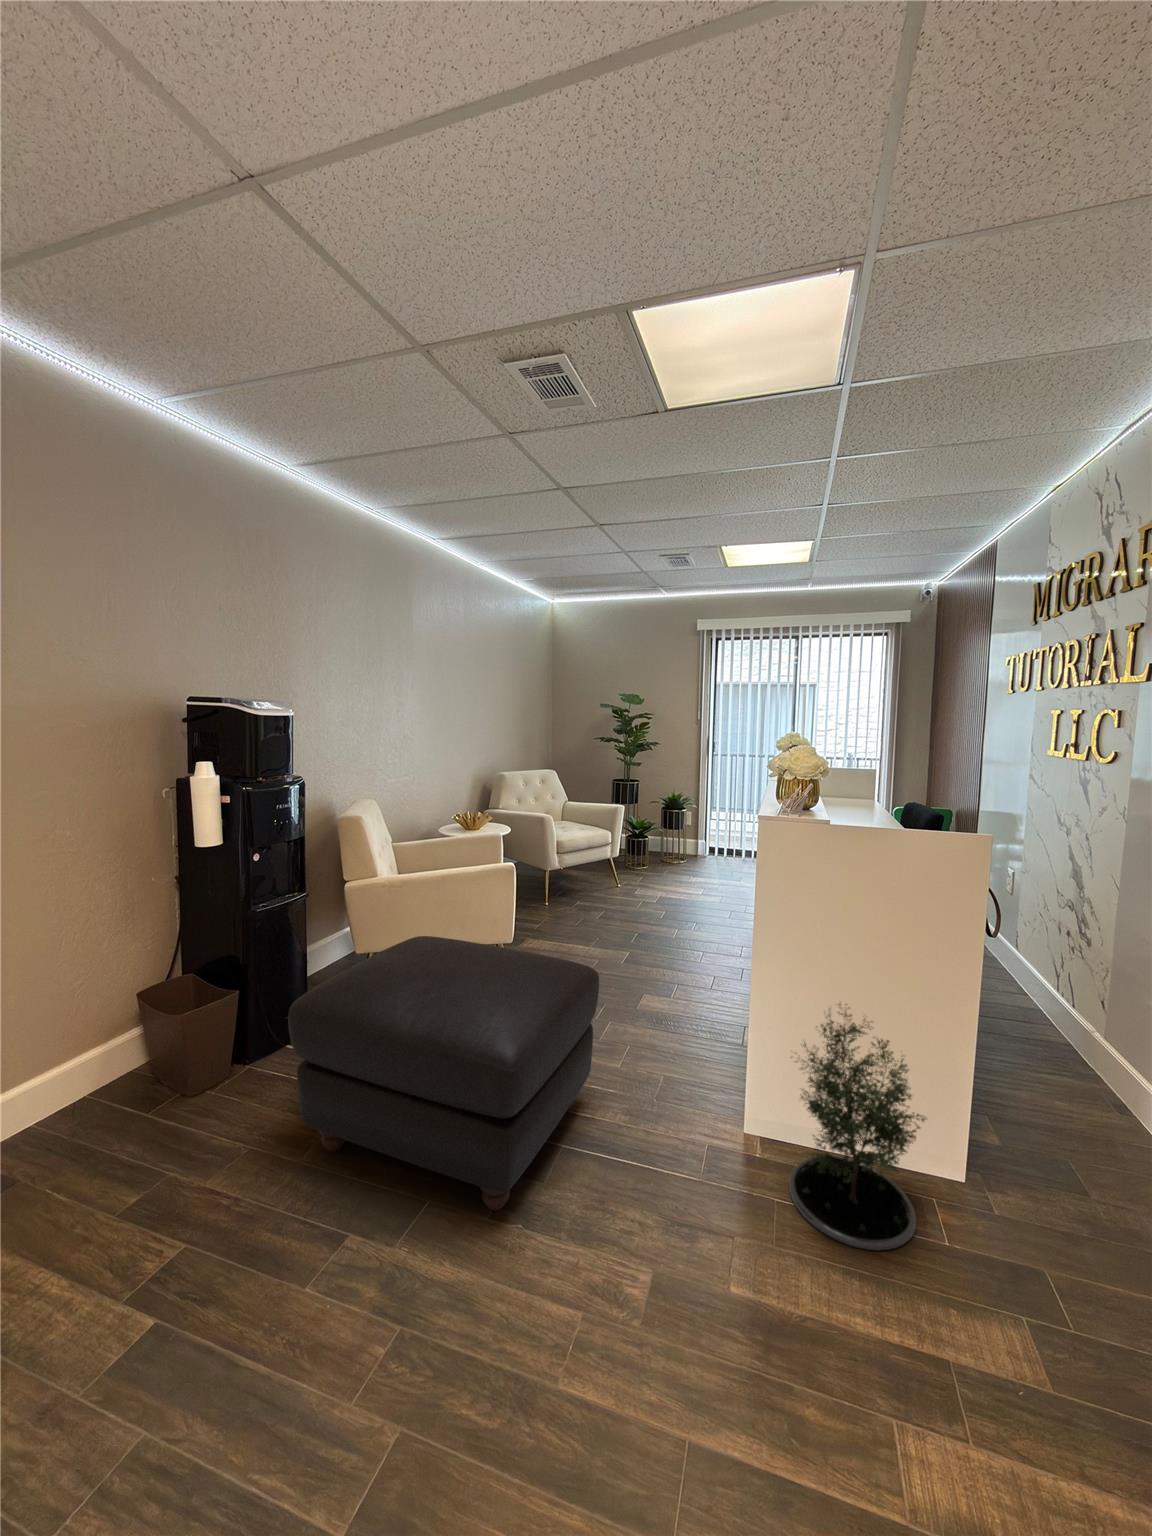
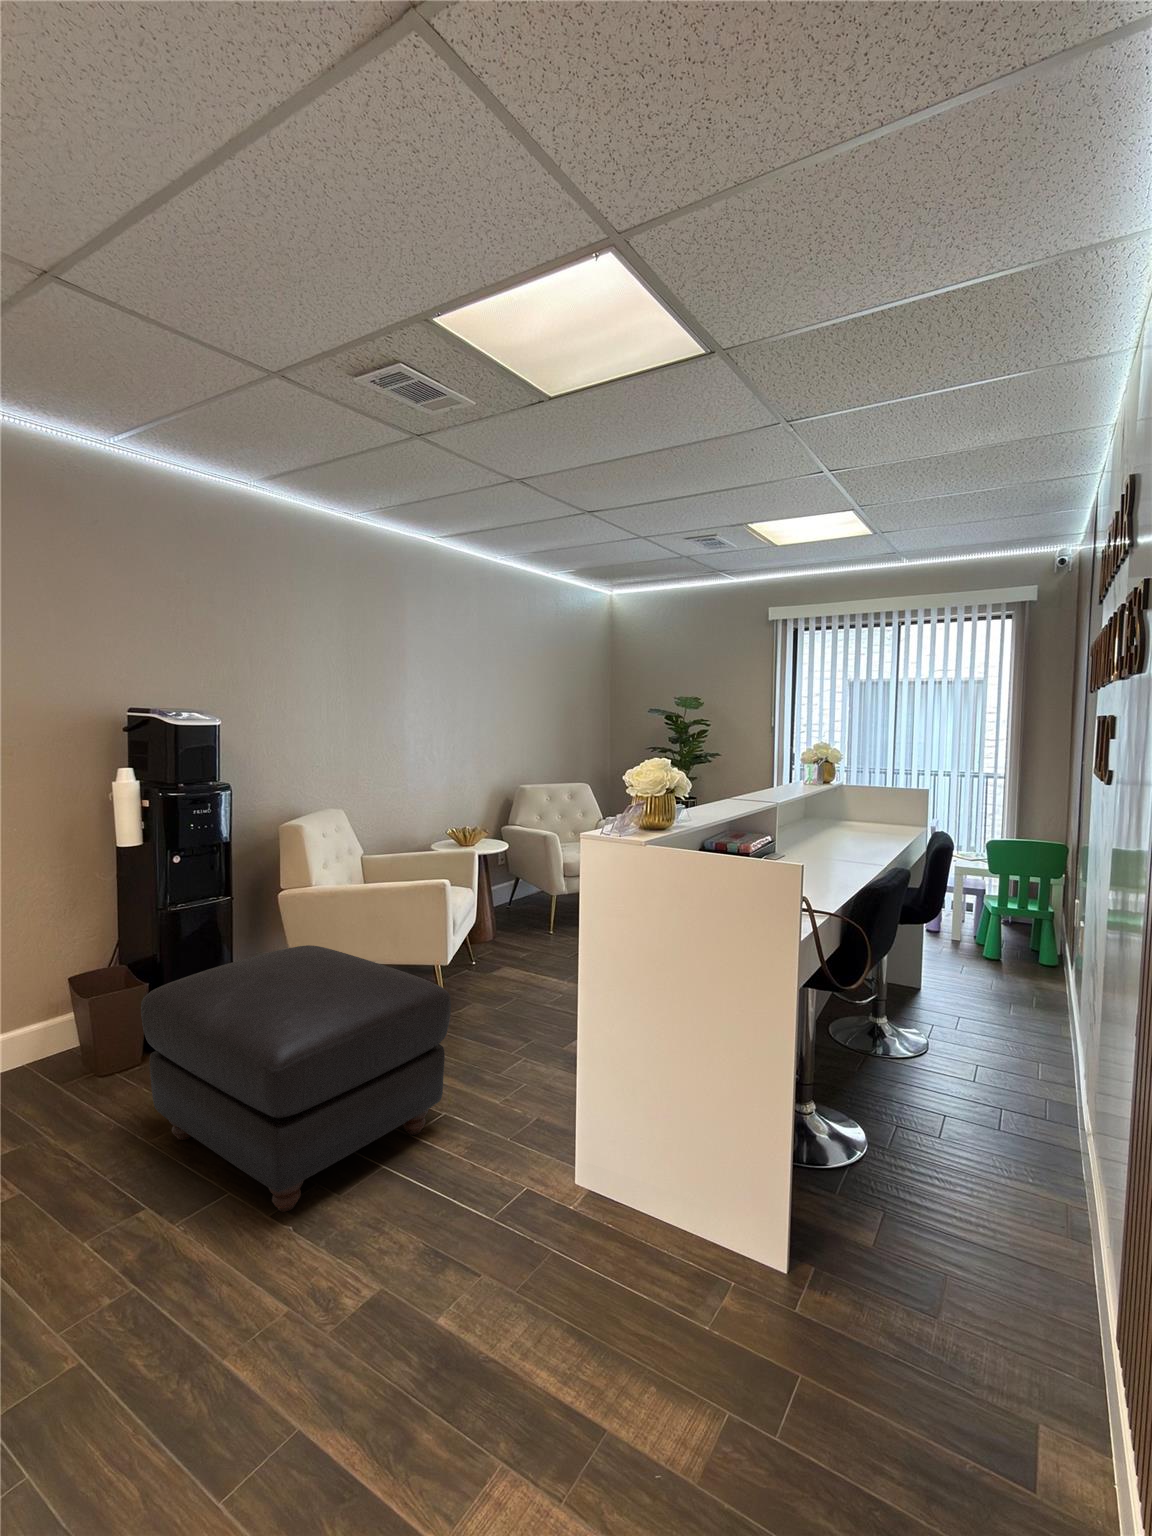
potted tree: present [789,1004,927,1250] -> none [562,1037,716,1315]

